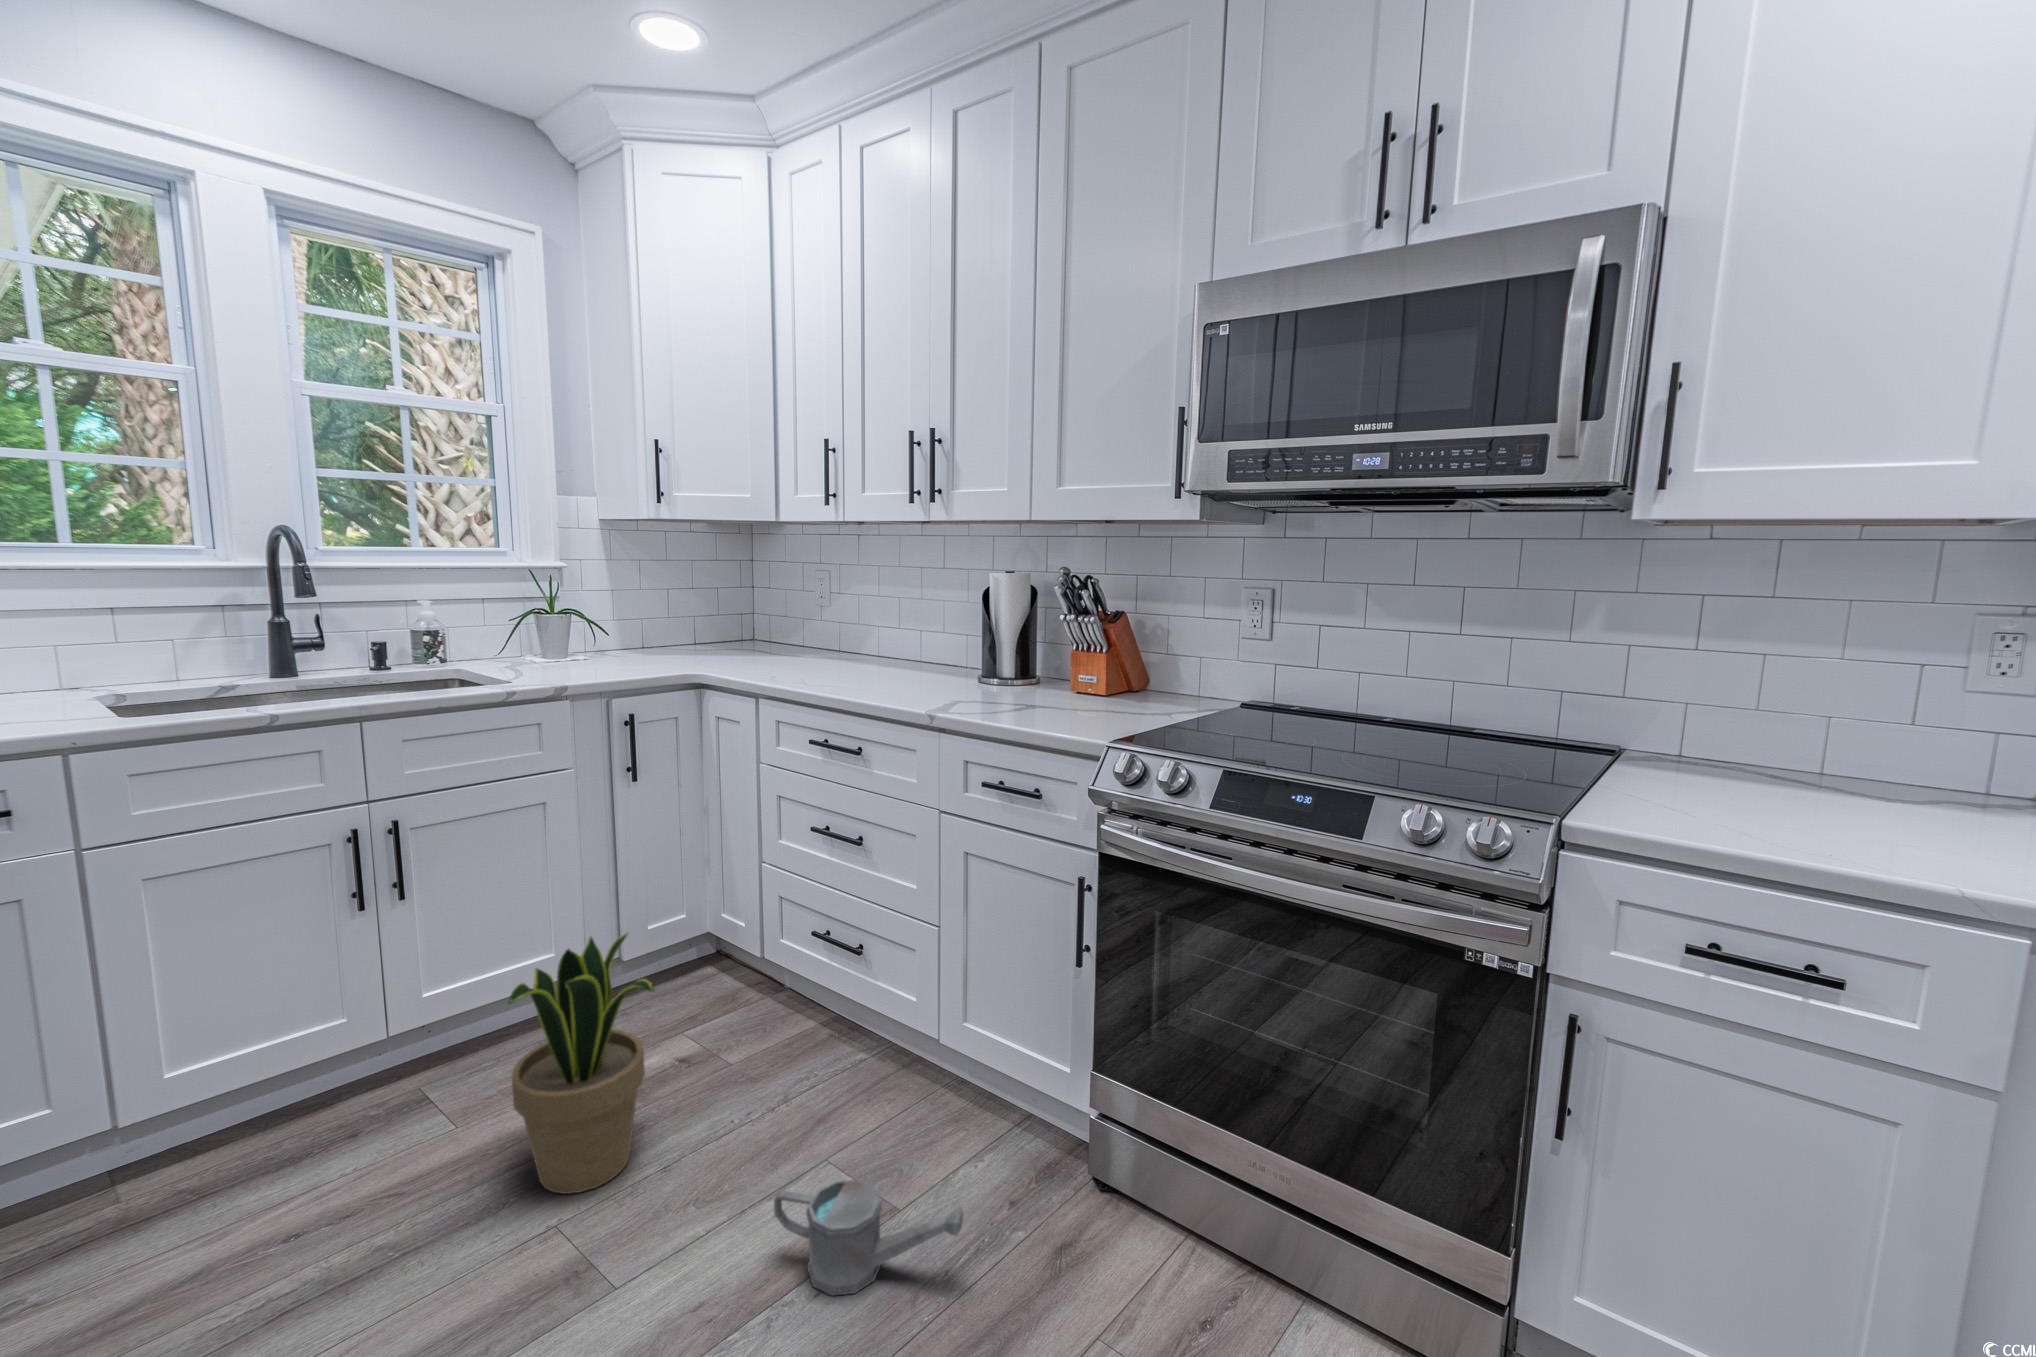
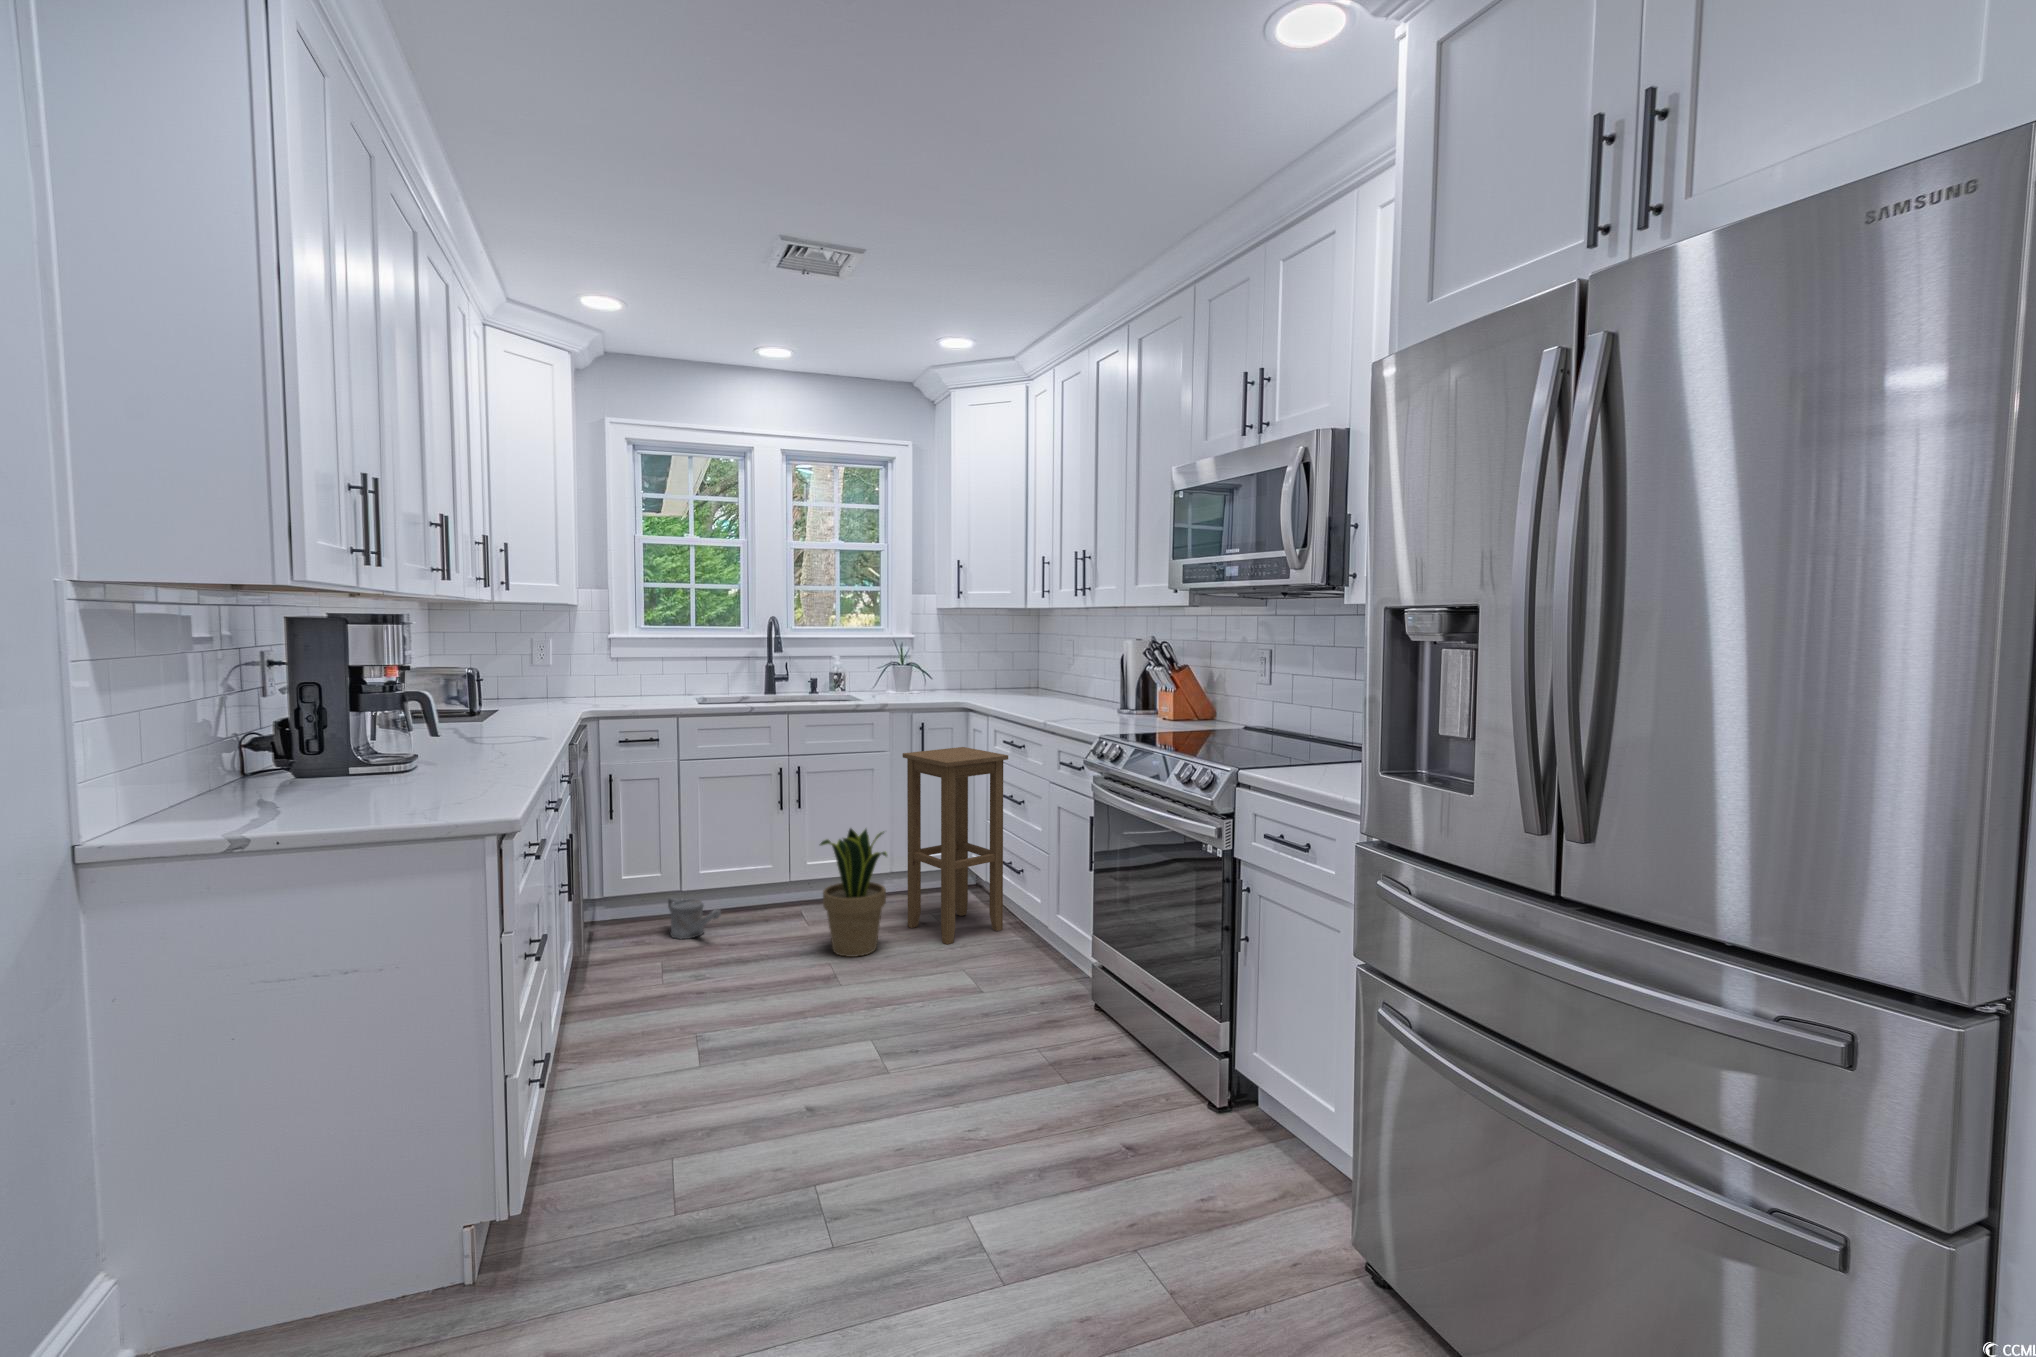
stool: none [634,752,826,1101] -> present [903,747,1008,944]
watering can: present [774,1179,963,1296] -> present [668,898,721,939]

